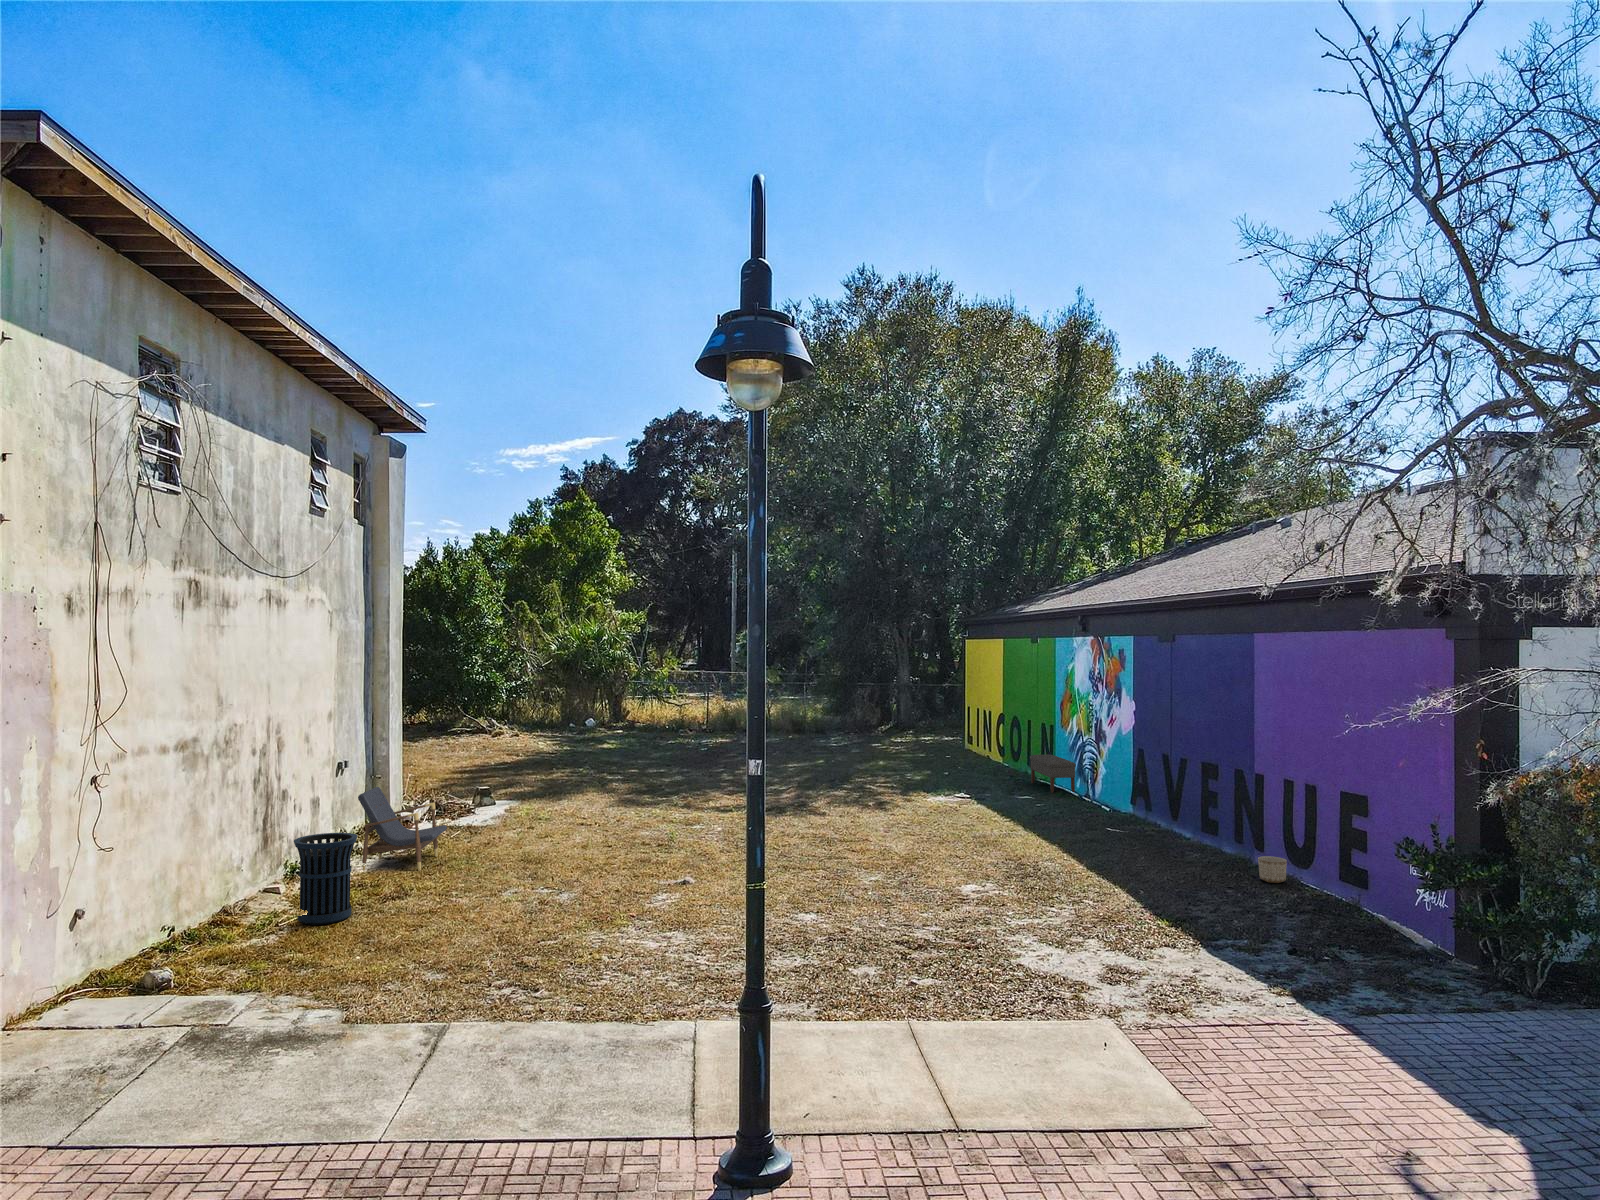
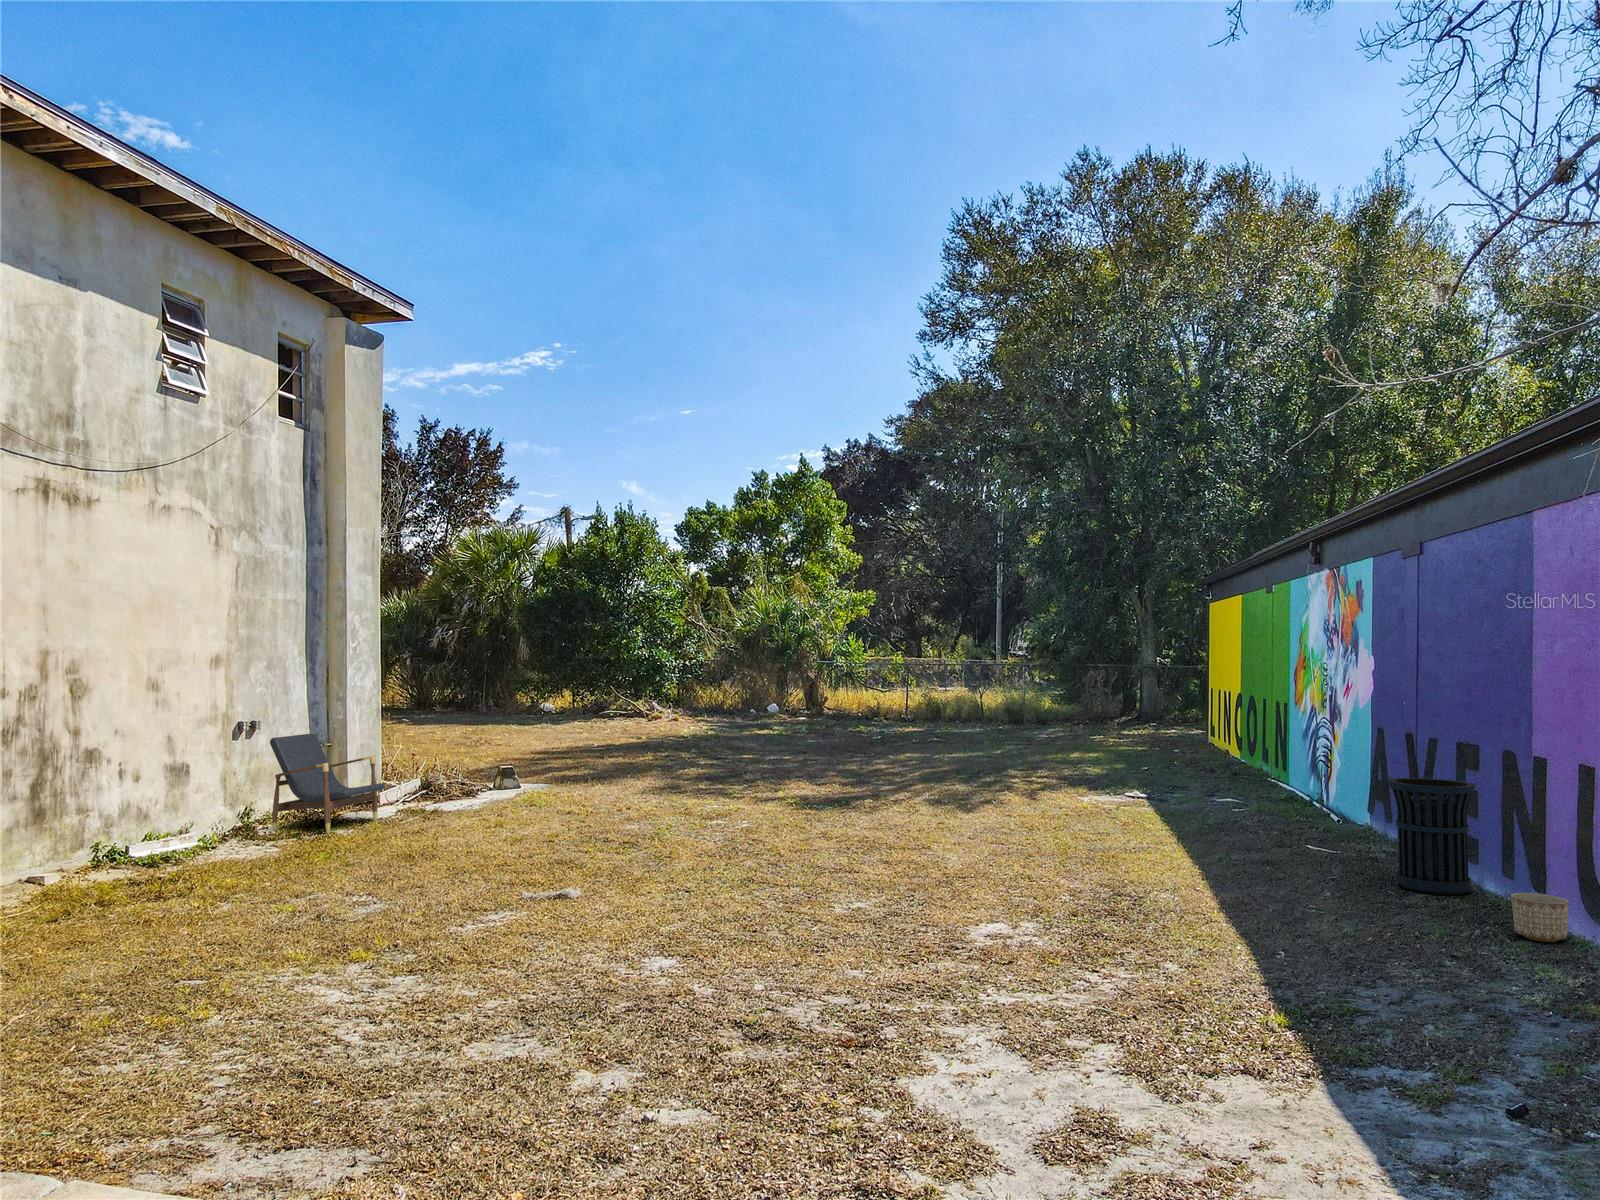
bench: present [1030,755,1076,793] -> none [1248,745,1306,797]
trash can: present [294,833,358,925] -> present [1387,778,1476,895]

